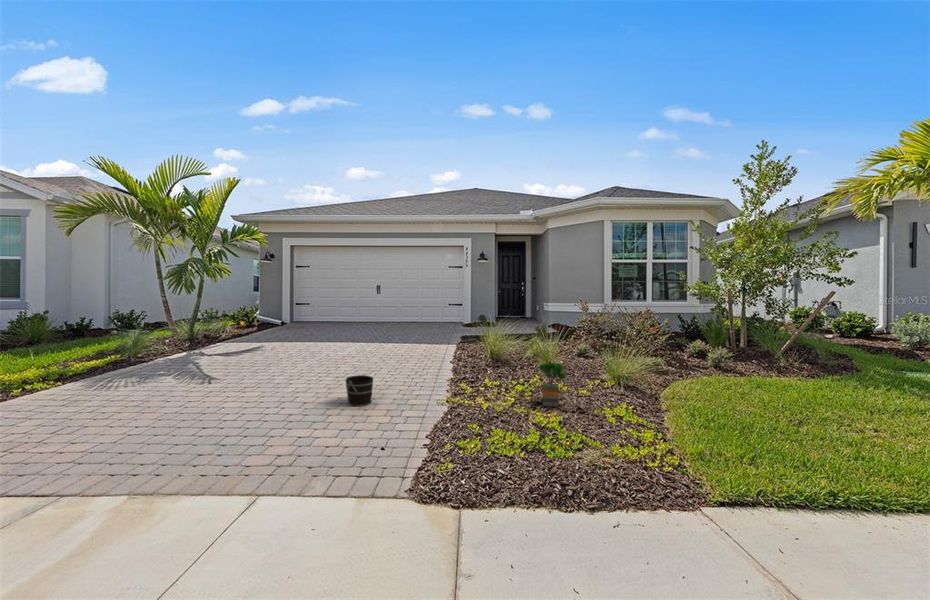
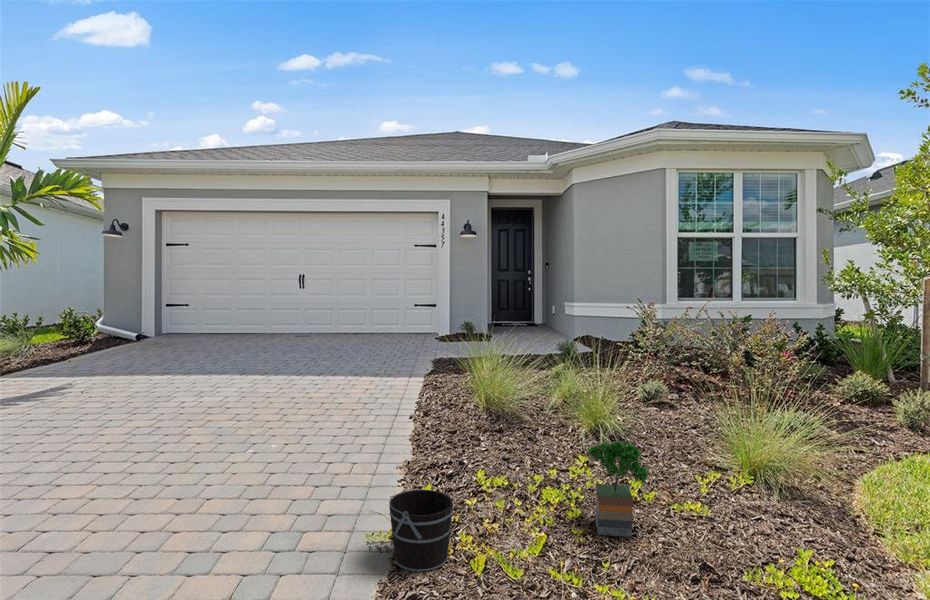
bucket: present [346,375,373,406] -> present [389,487,453,571]

